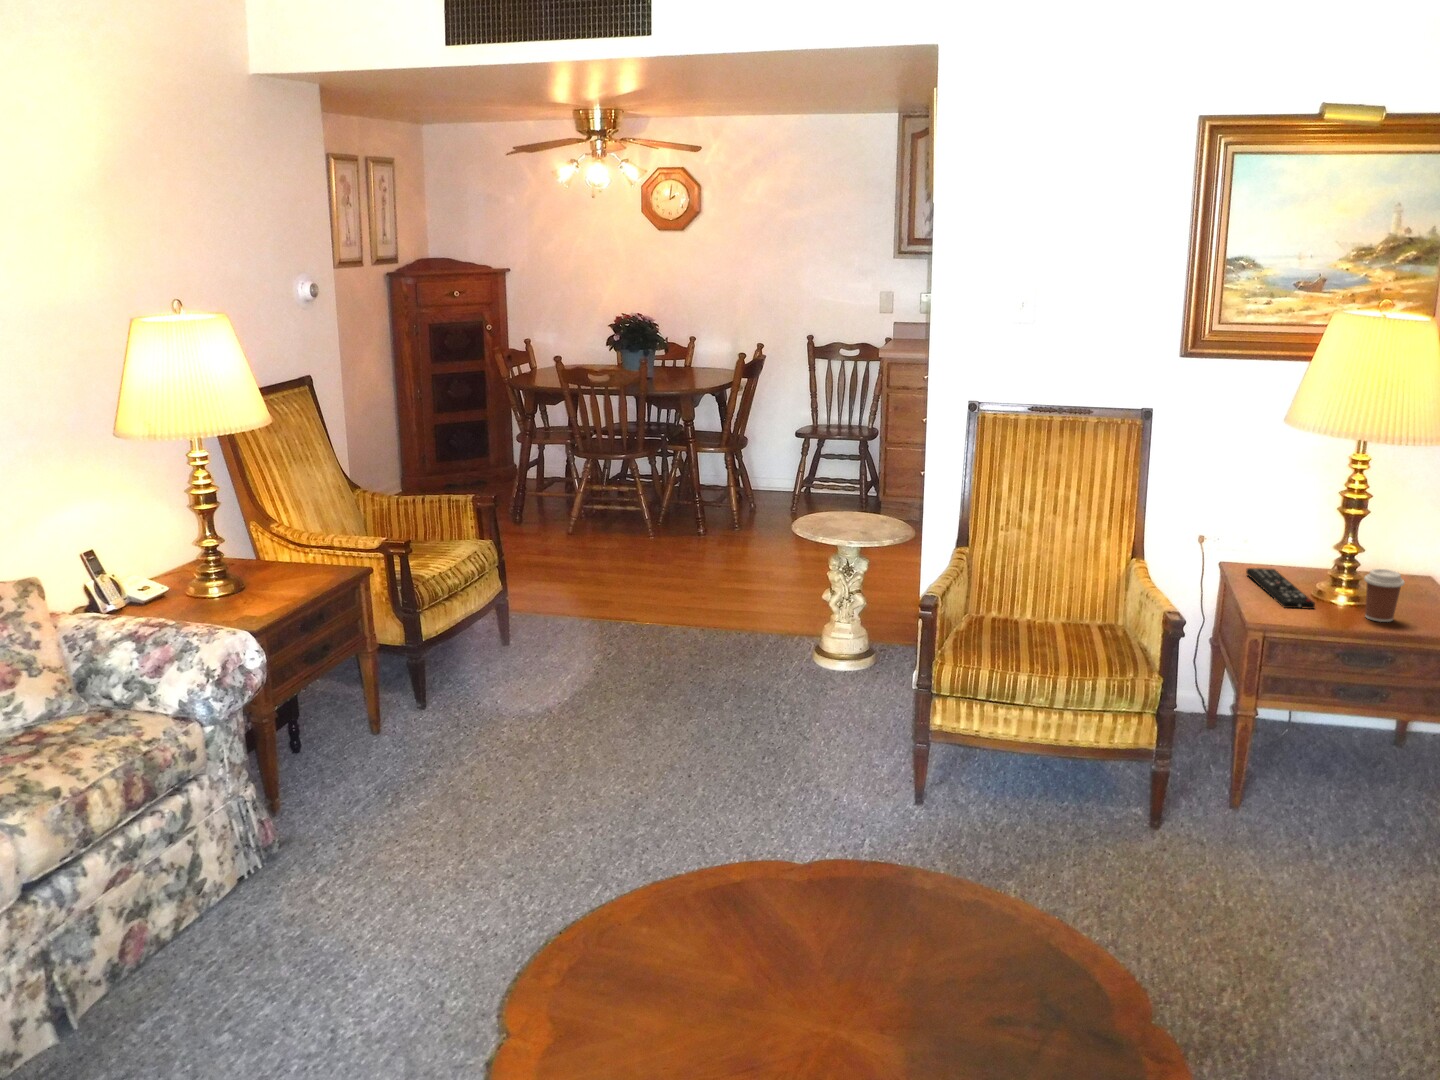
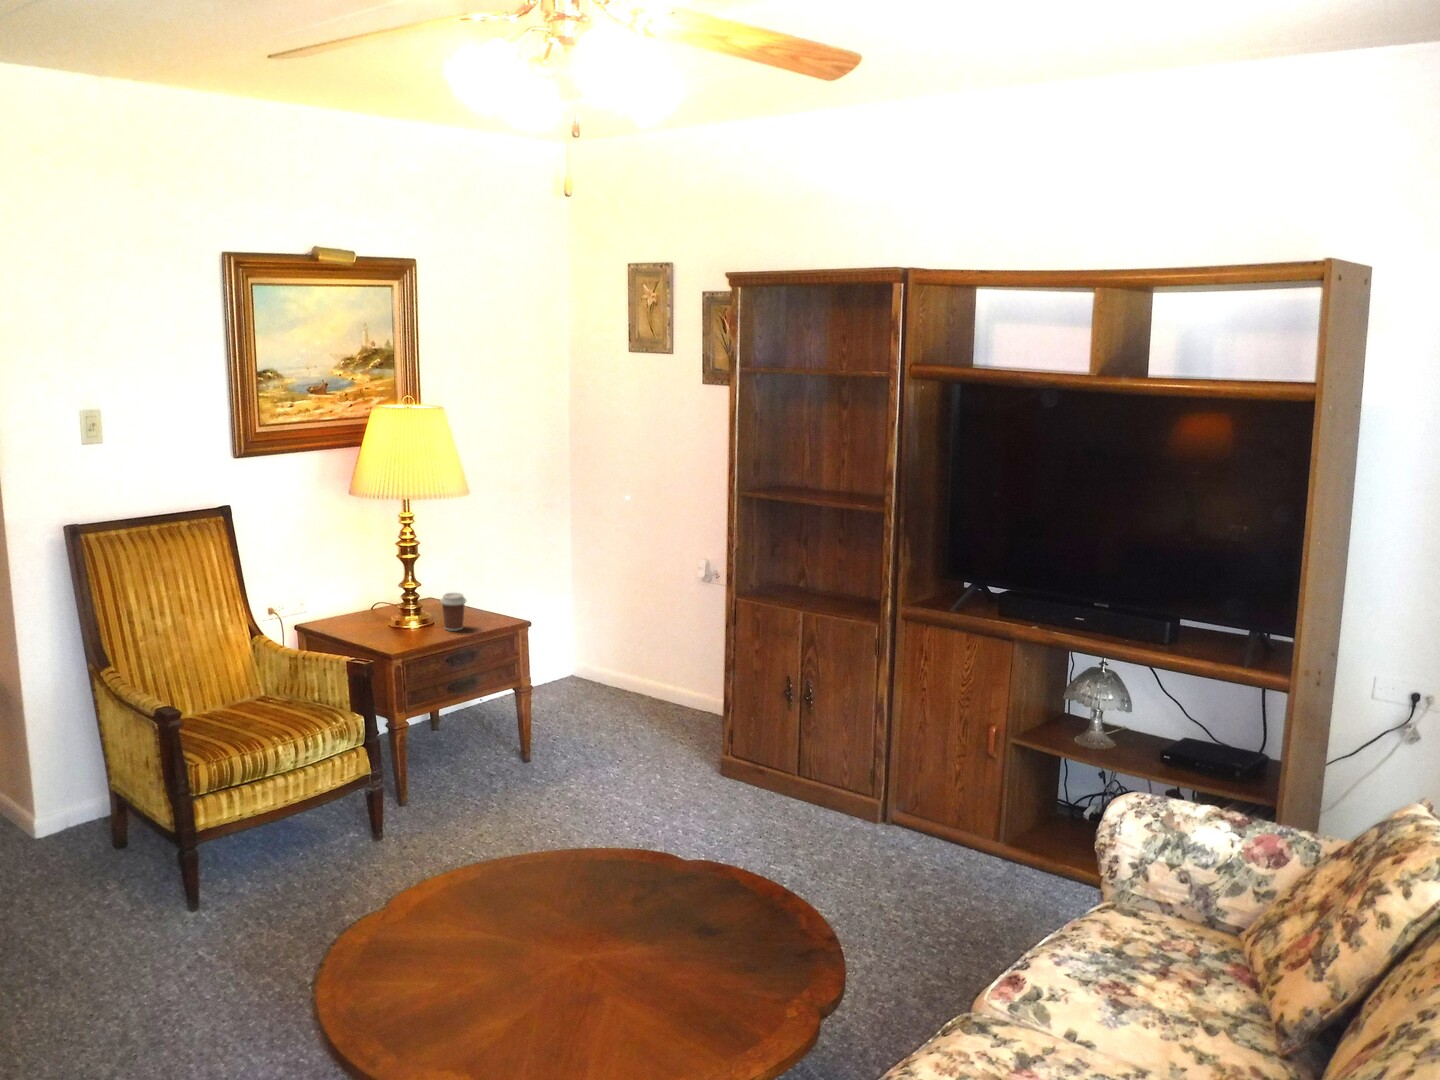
remote control: present [1246,568,1315,609] -> none [331,614,412,639]

